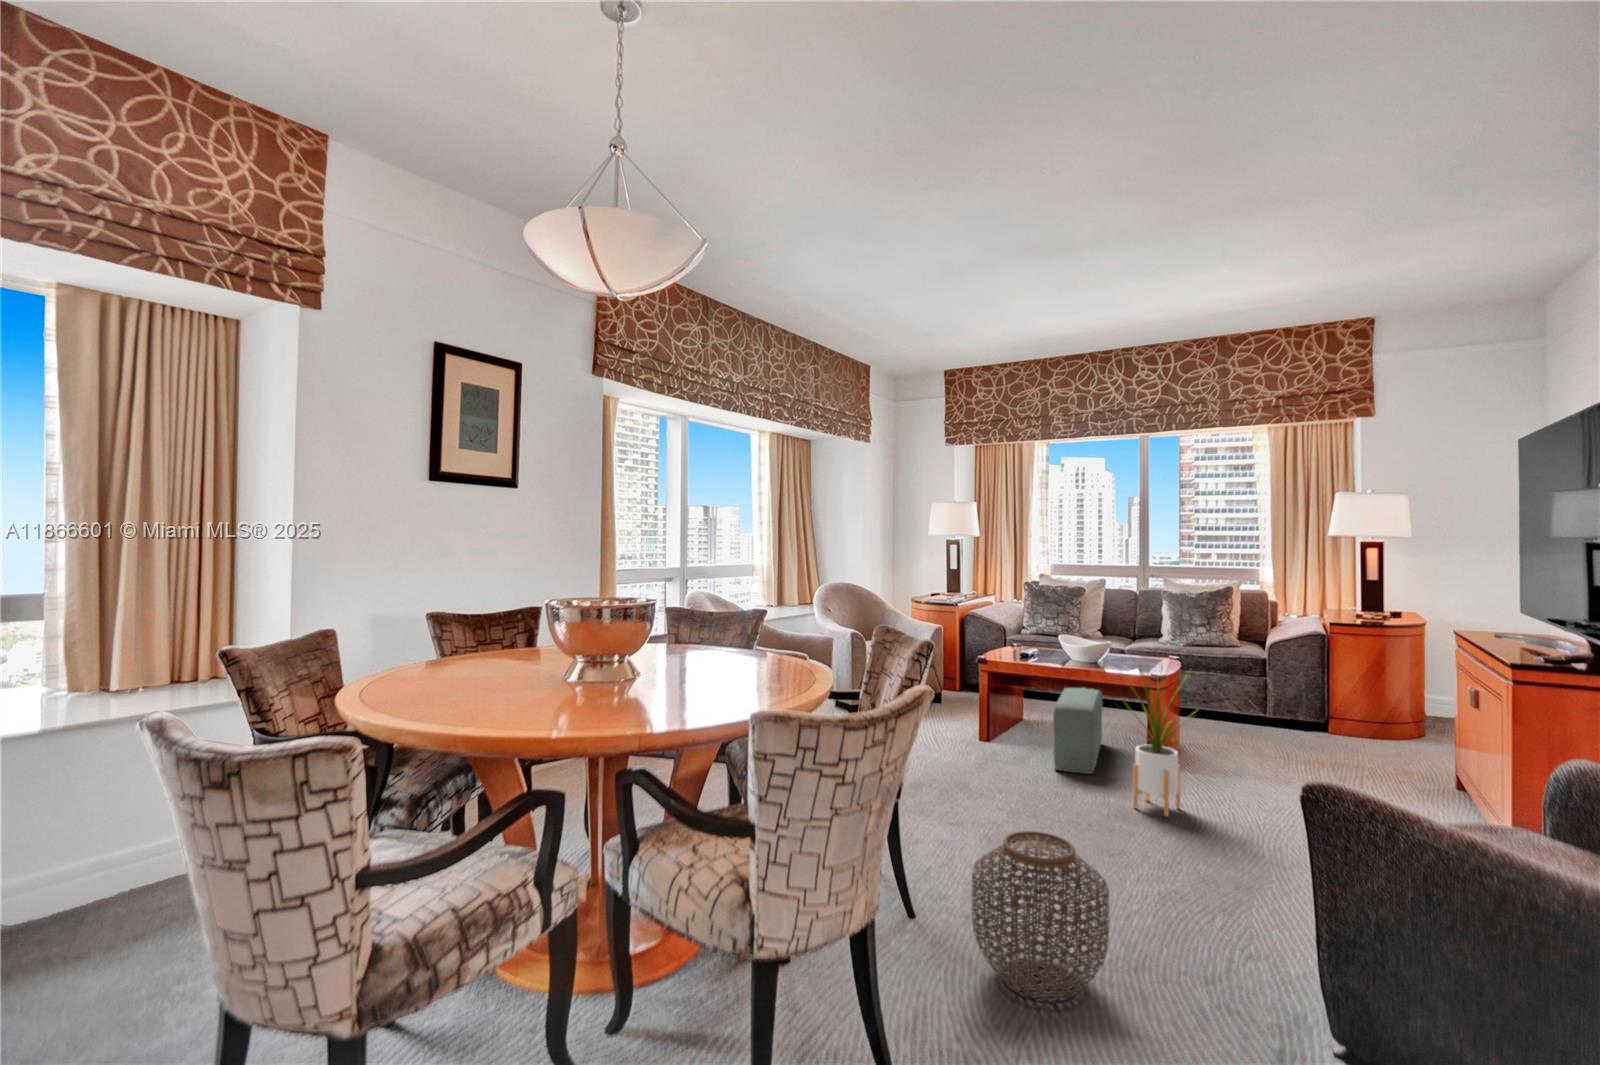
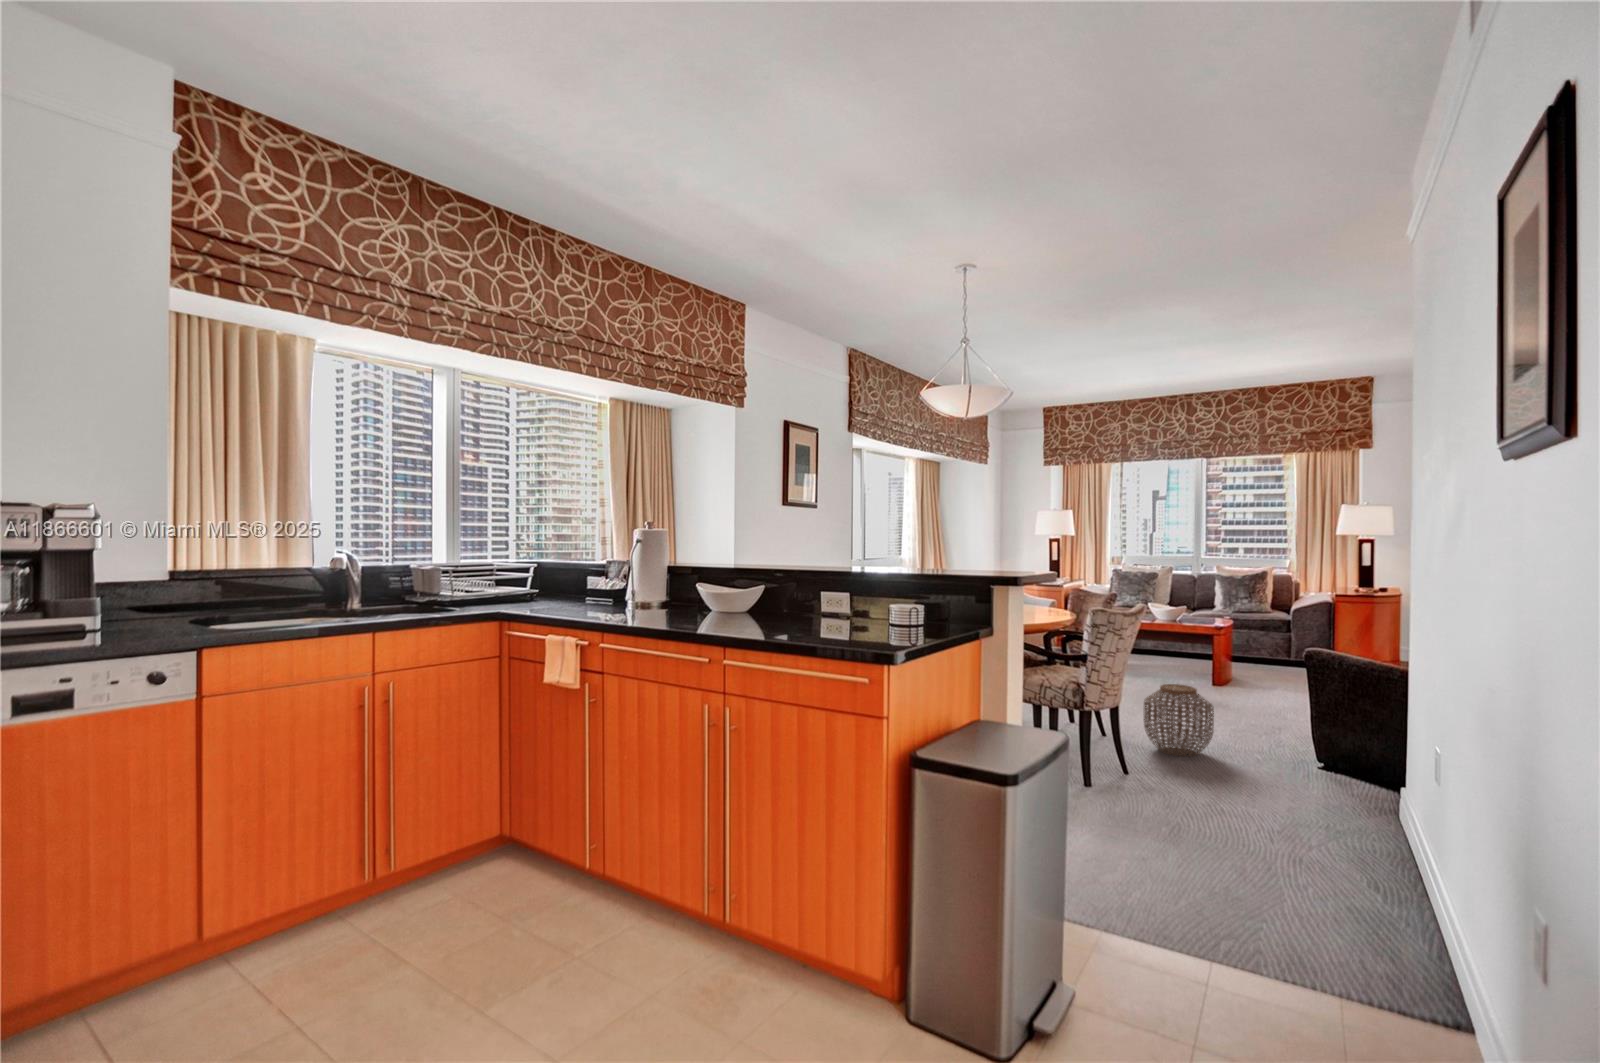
house plant: present [1128,669,1184,817] -> none [1197,609,1254,705]
pouf: present [1053,688,1103,774] -> none [1152,635,1181,688]

